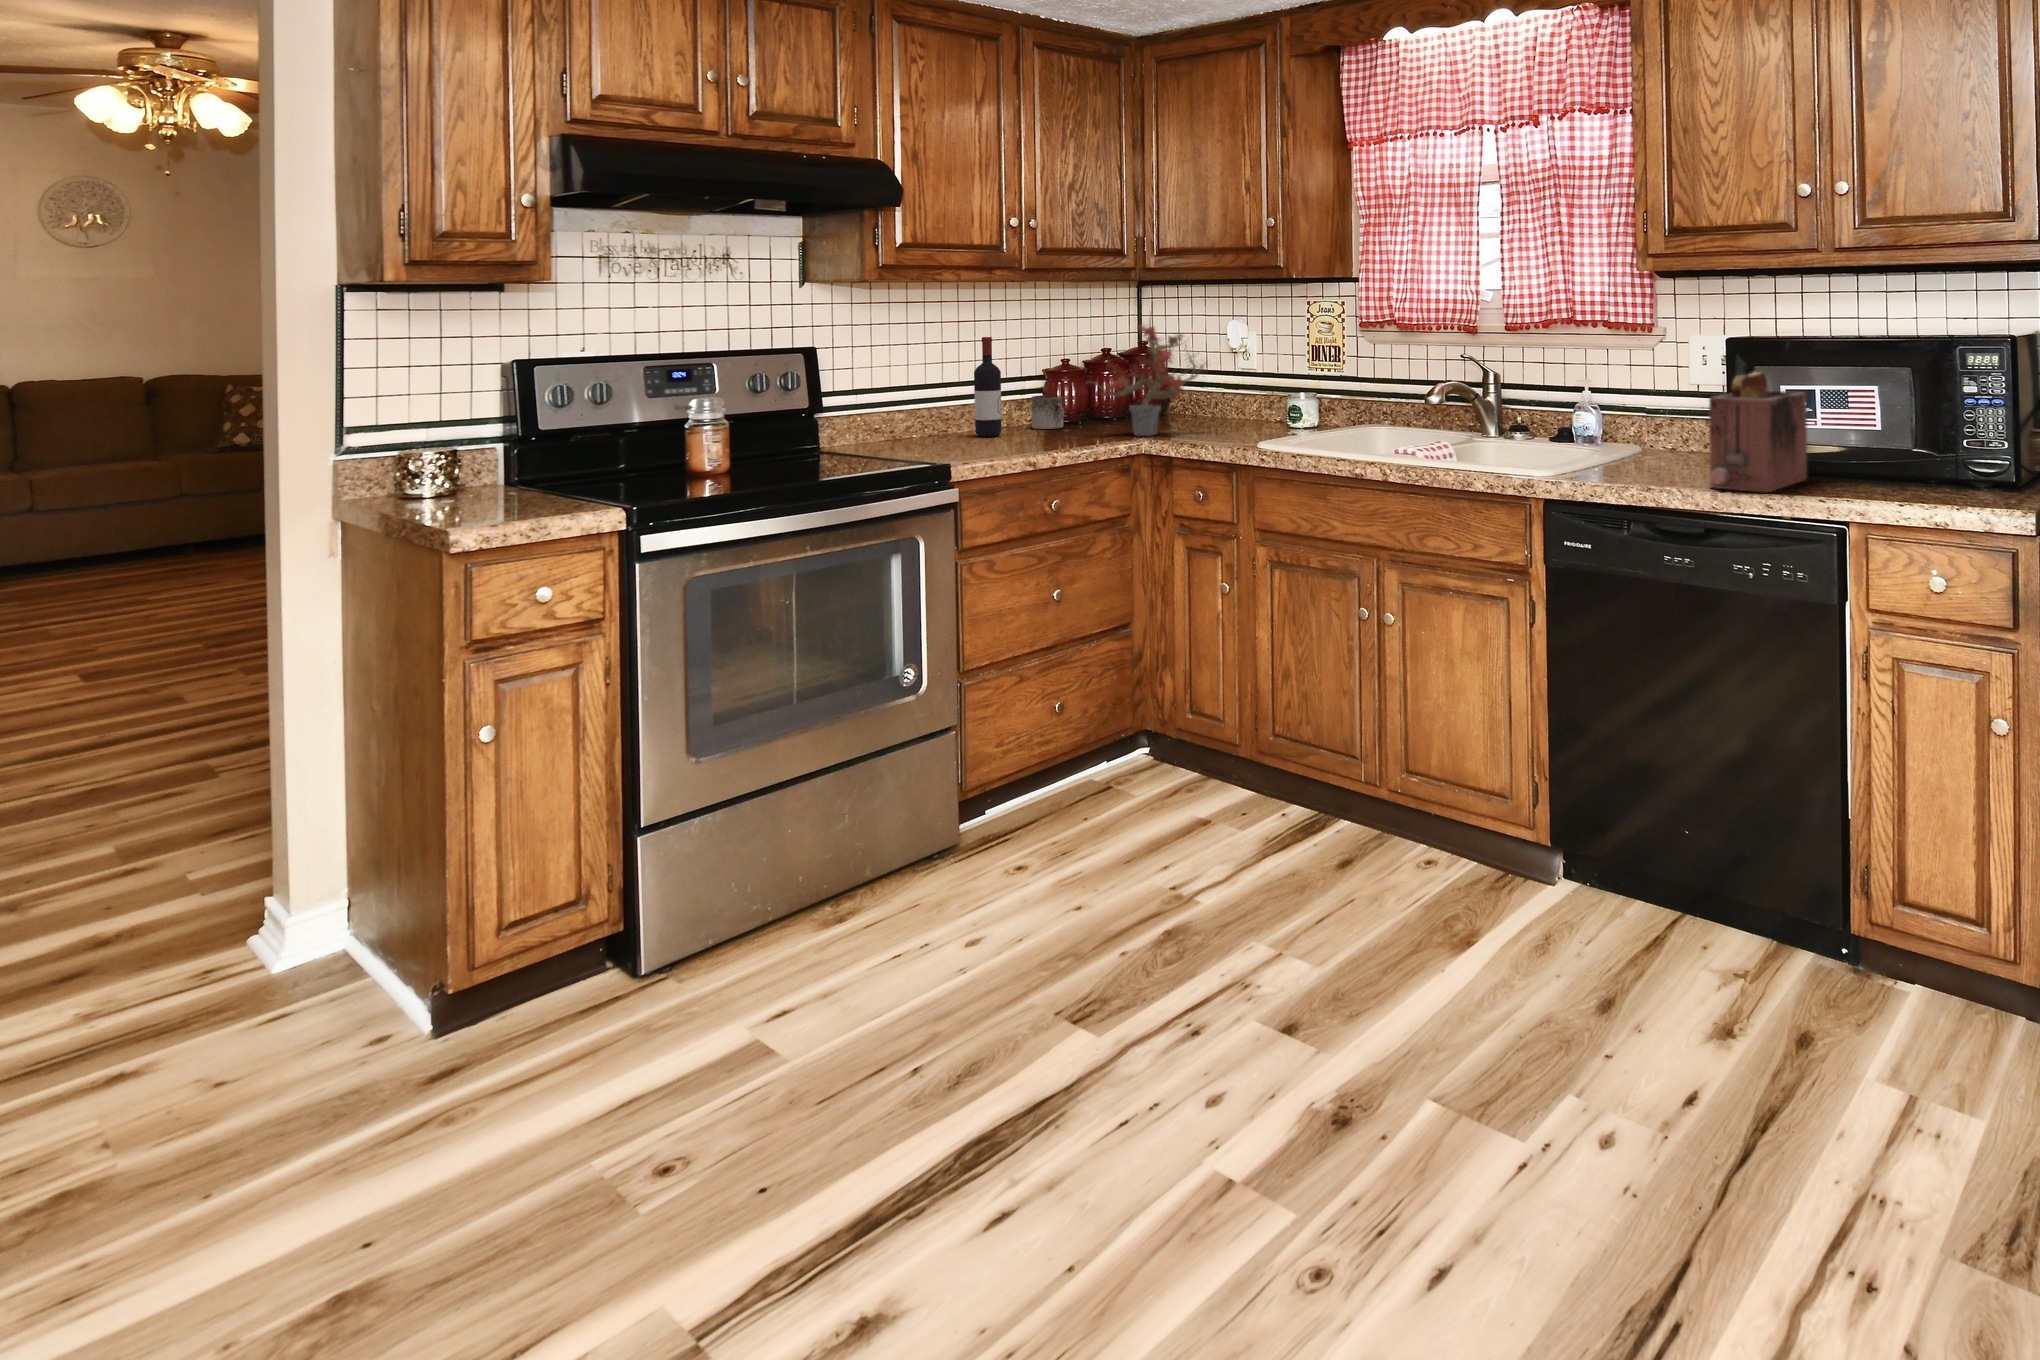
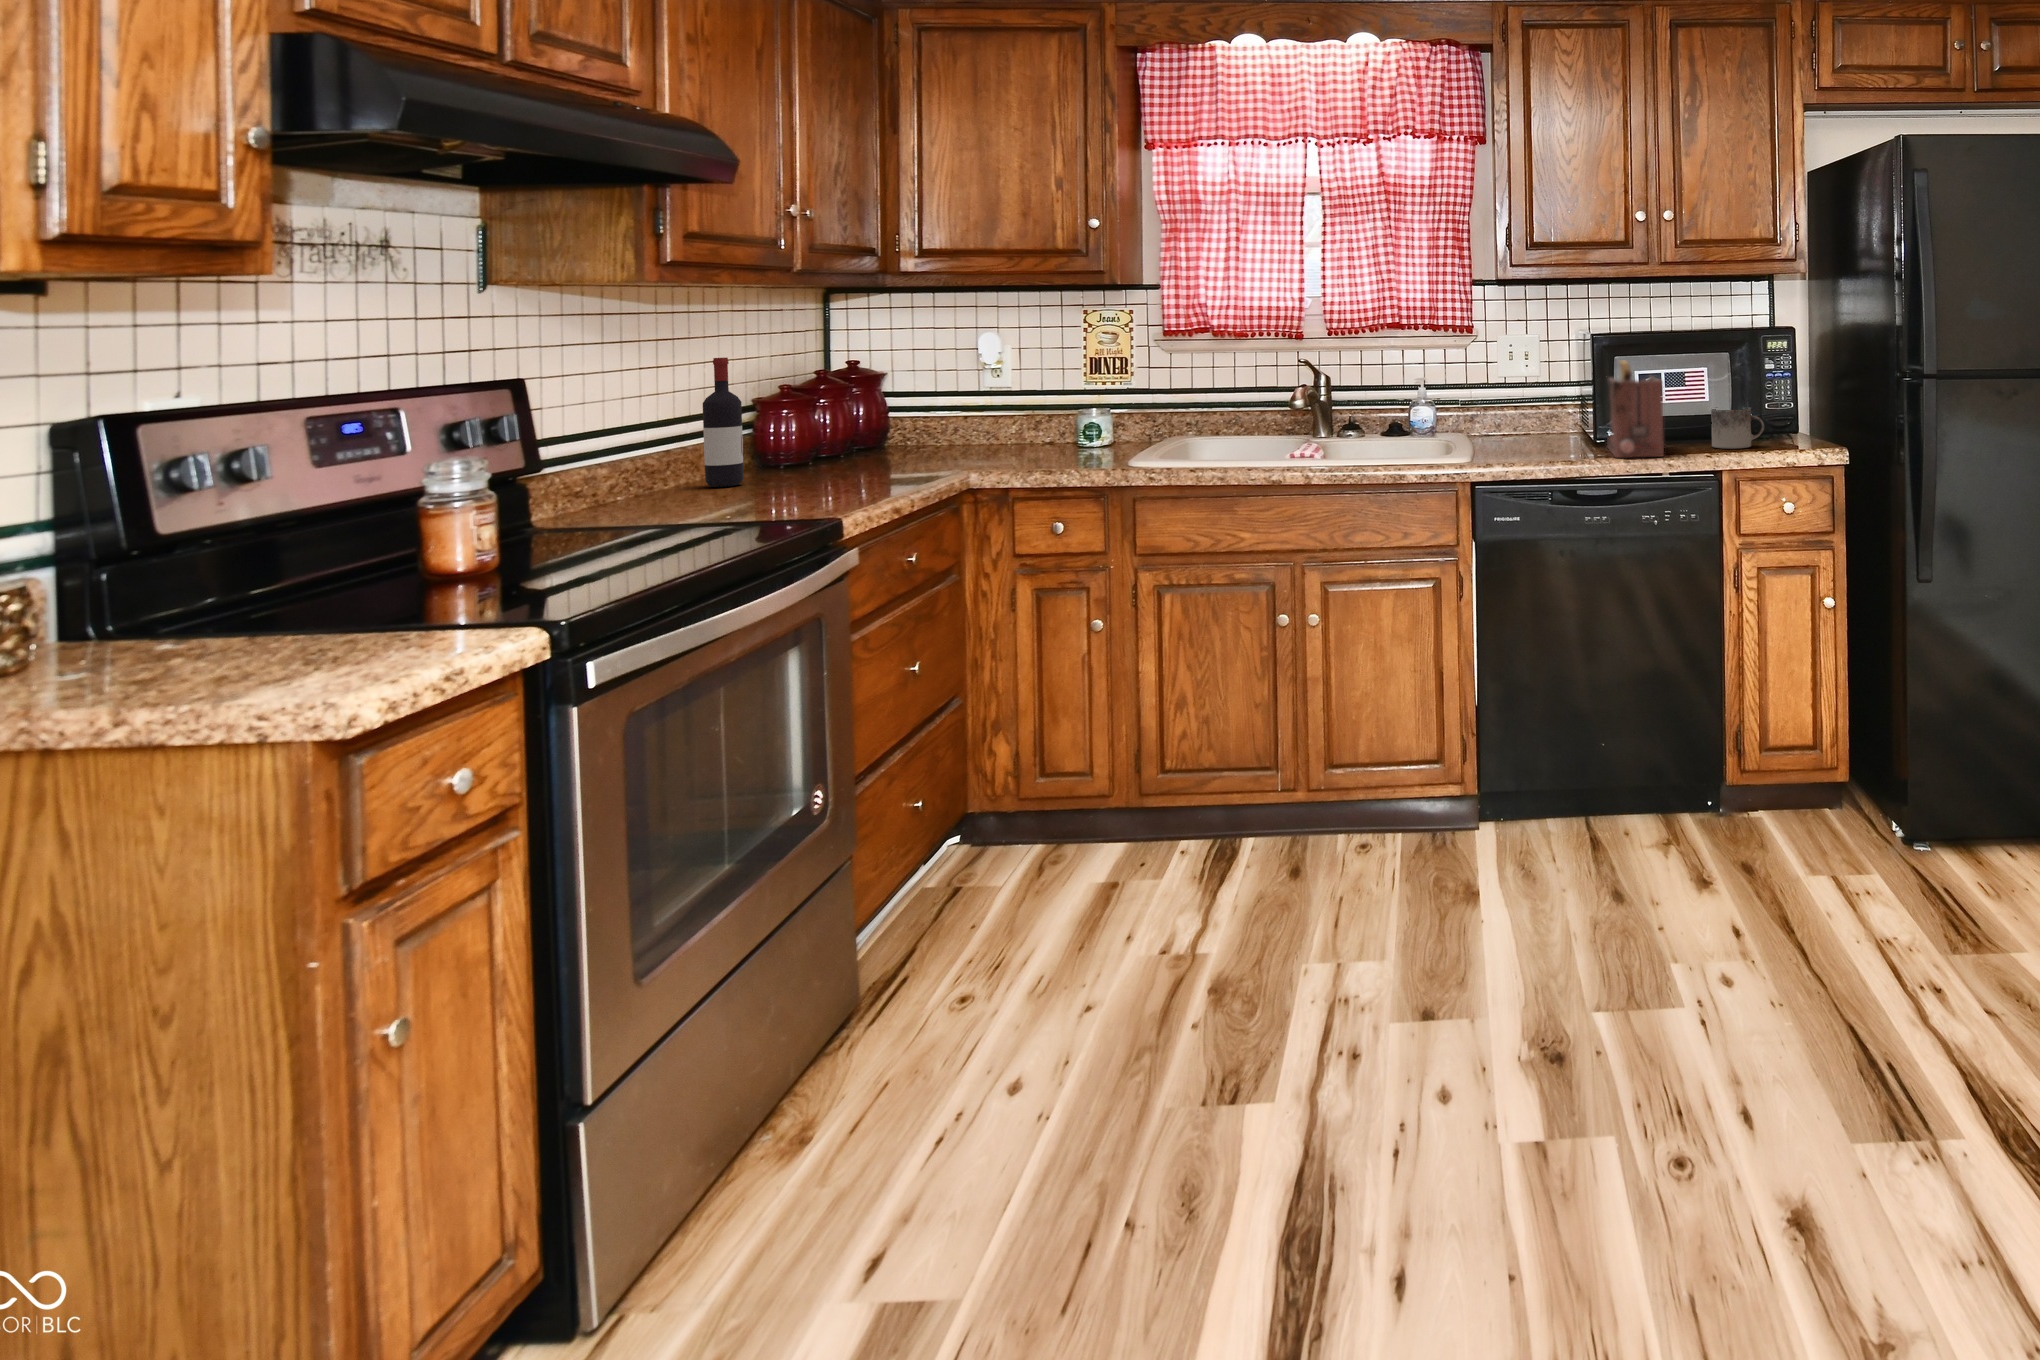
potted plant: present [1099,306,1204,436] -> none [871,311,1006,469]
mug: present [1031,395,1064,429] -> present [1711,408,1764,449]

